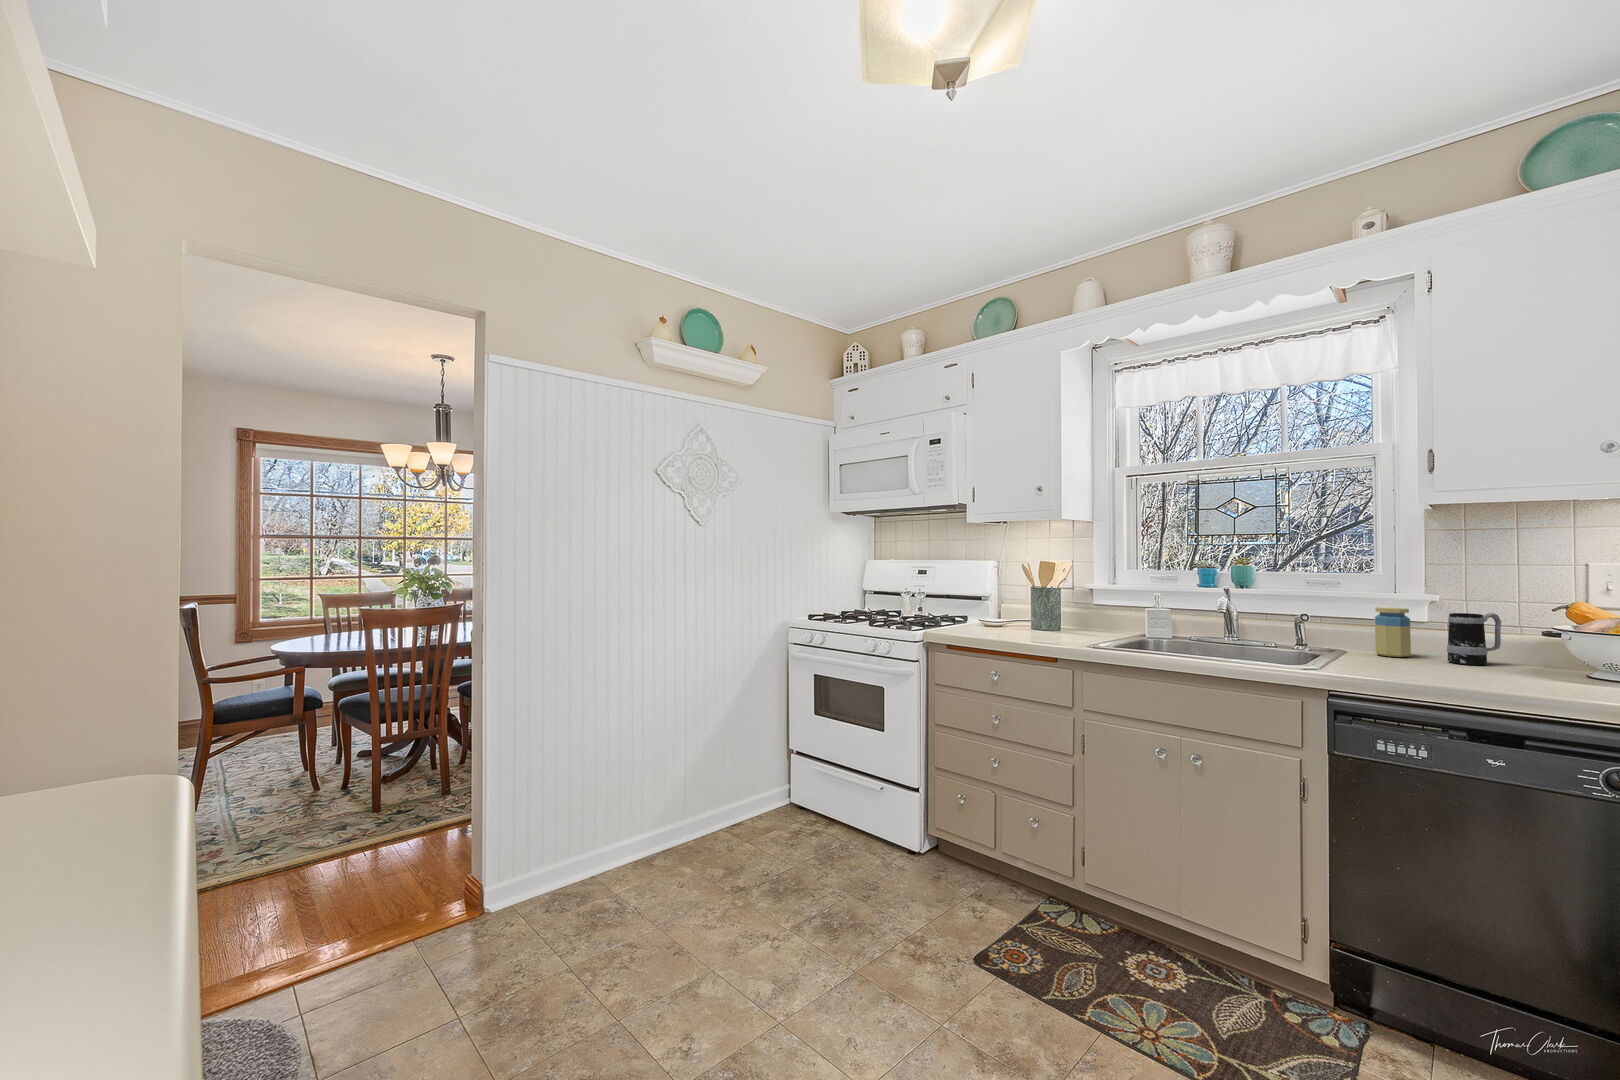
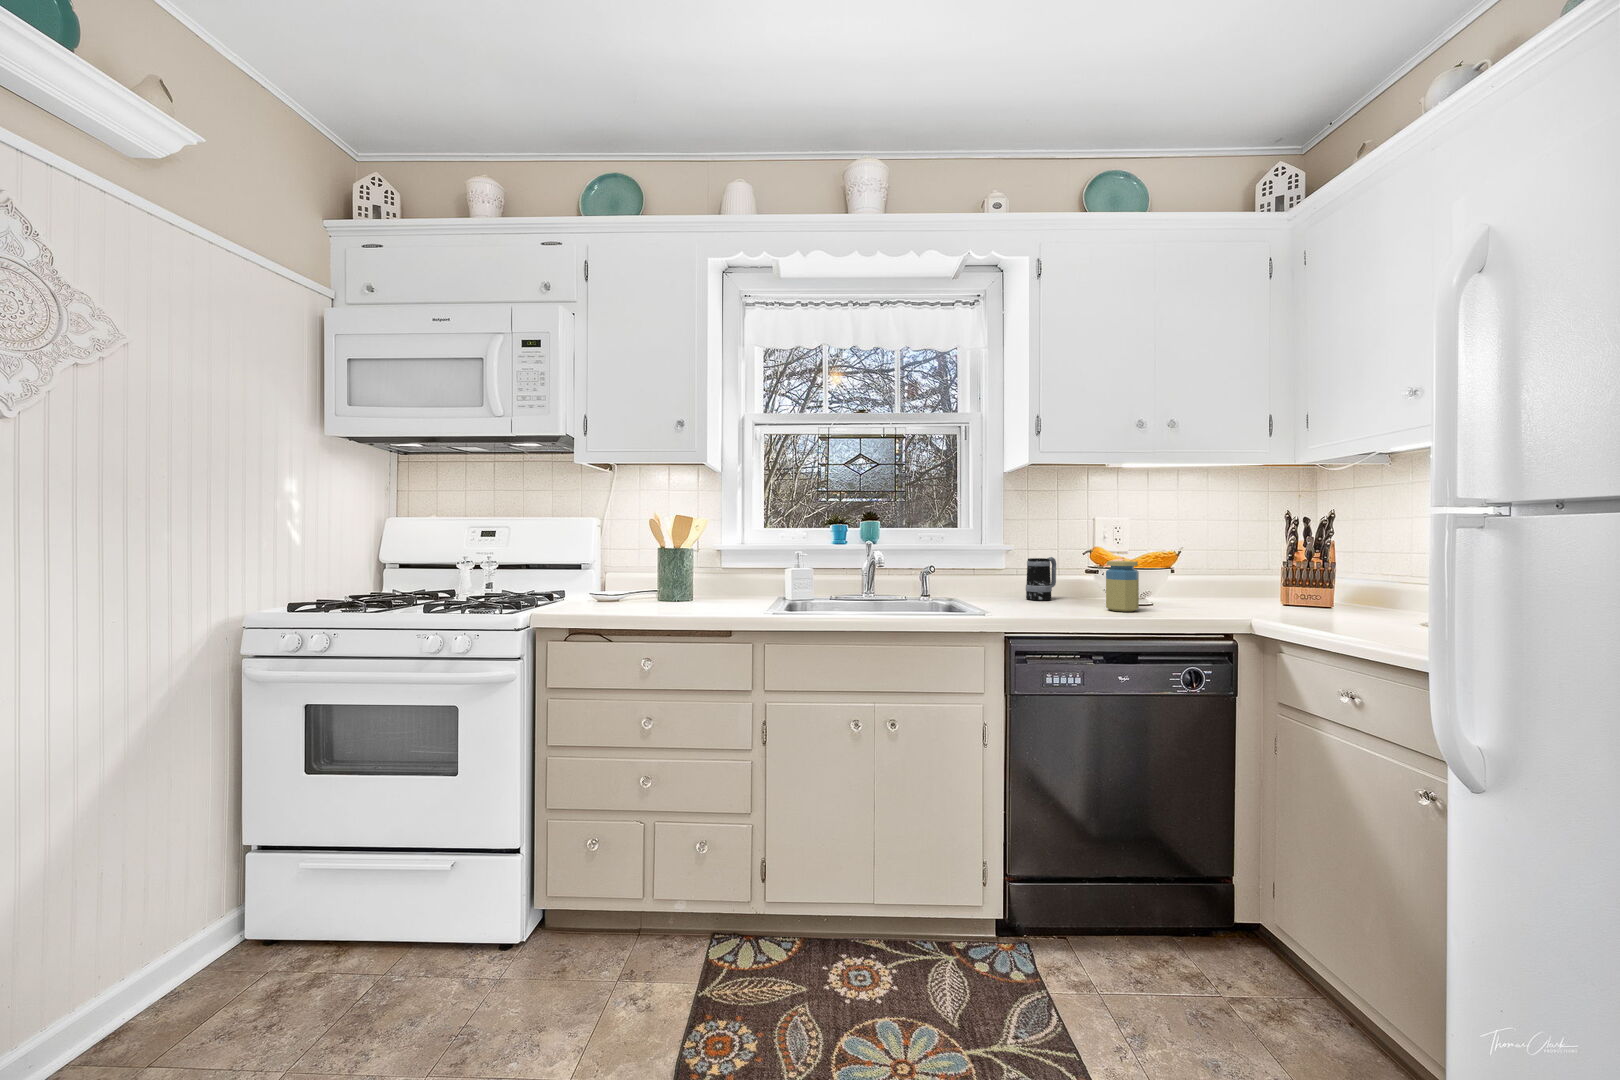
jar: present [1375,607,1411,657] -> present [1106,561,1139,612]

